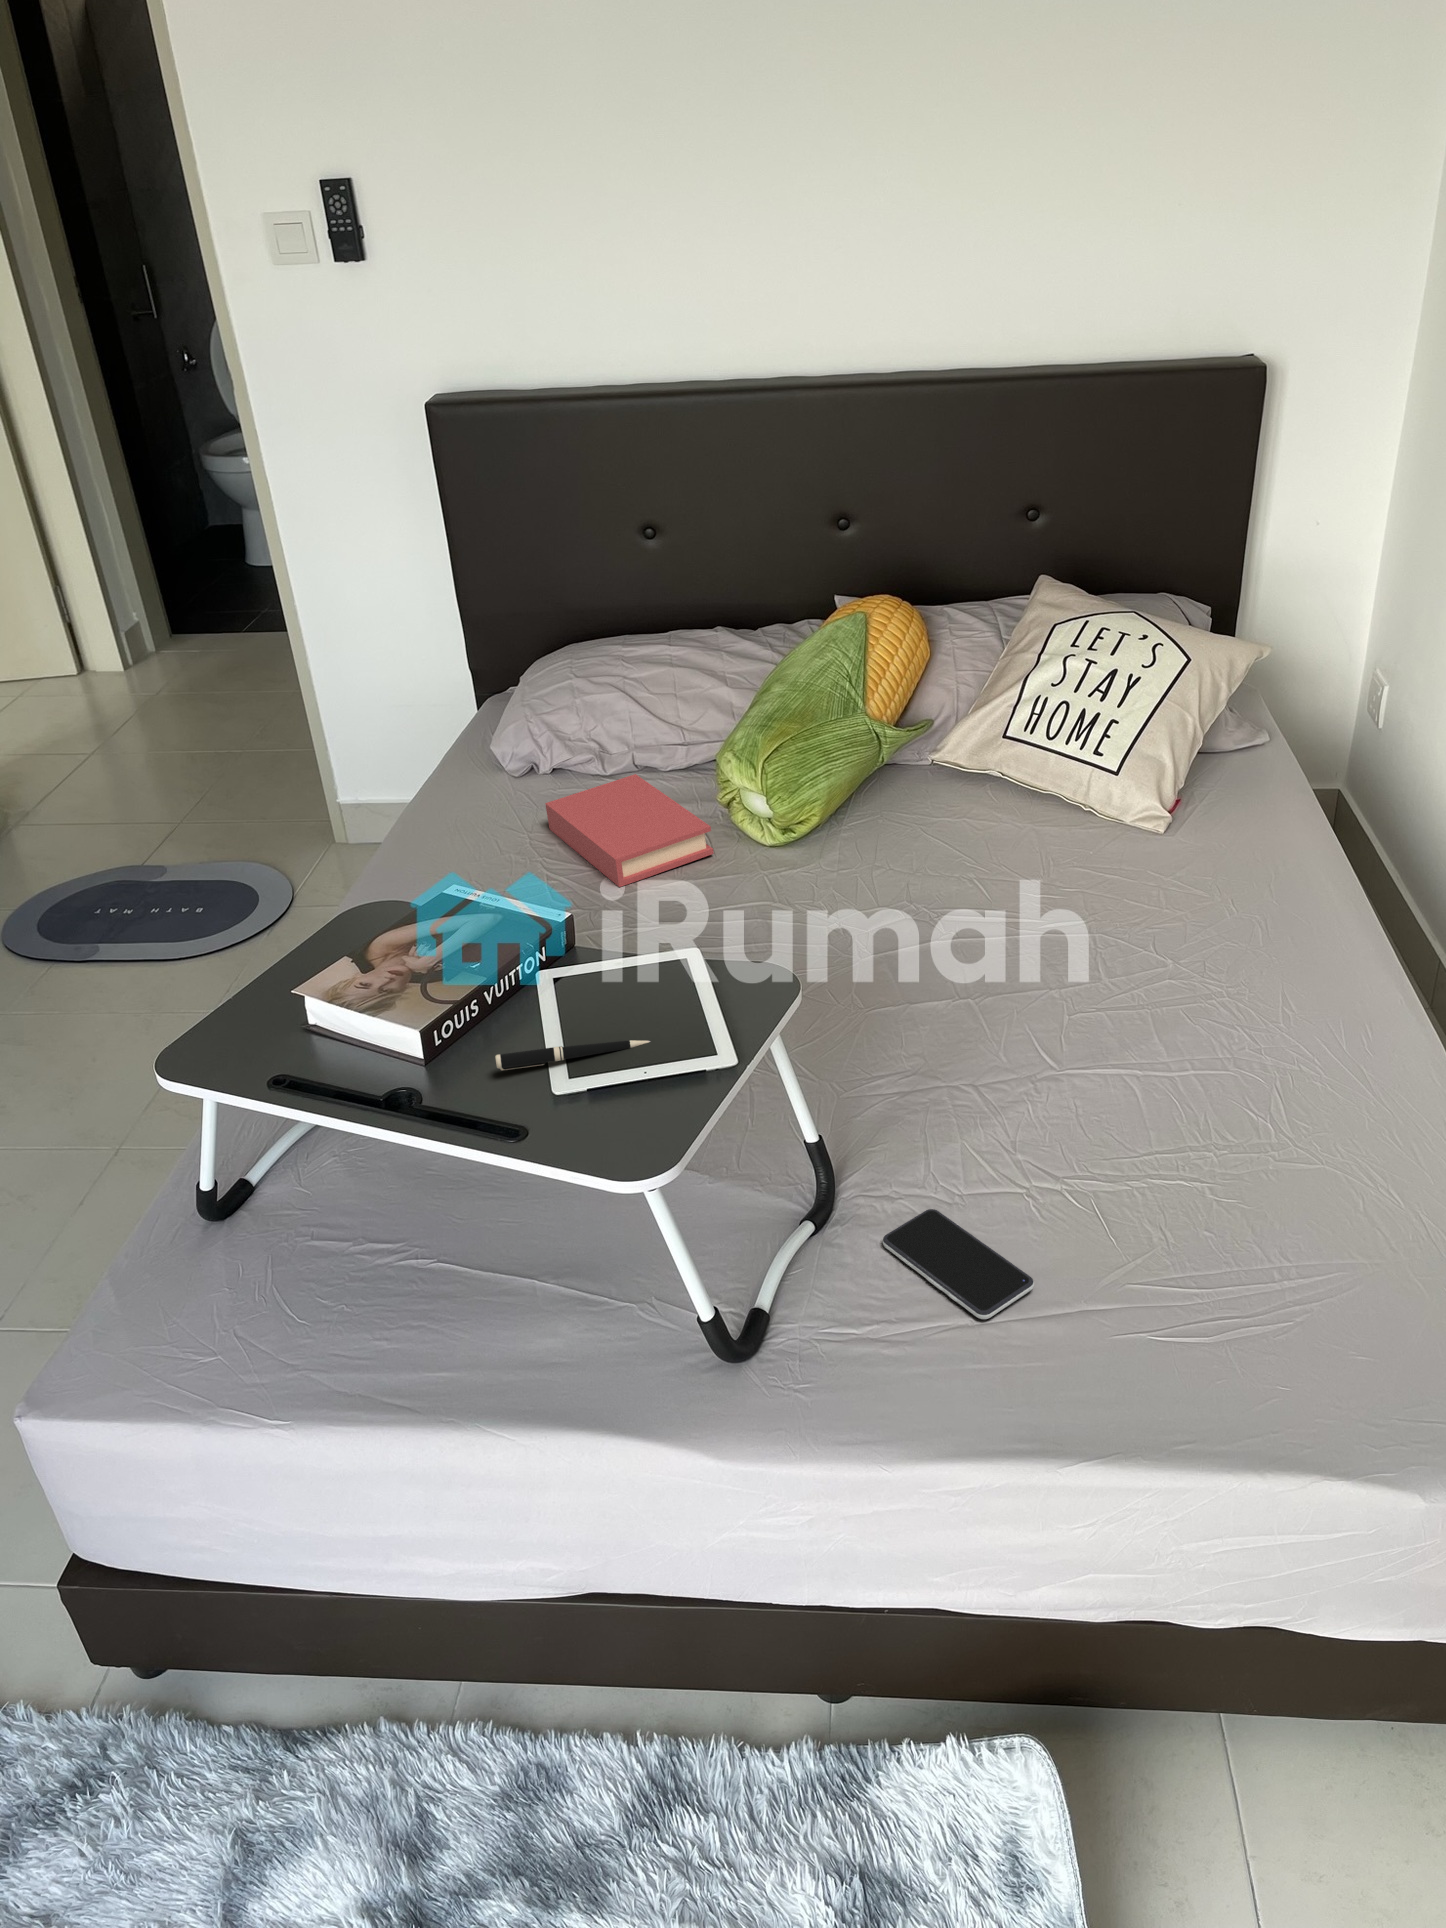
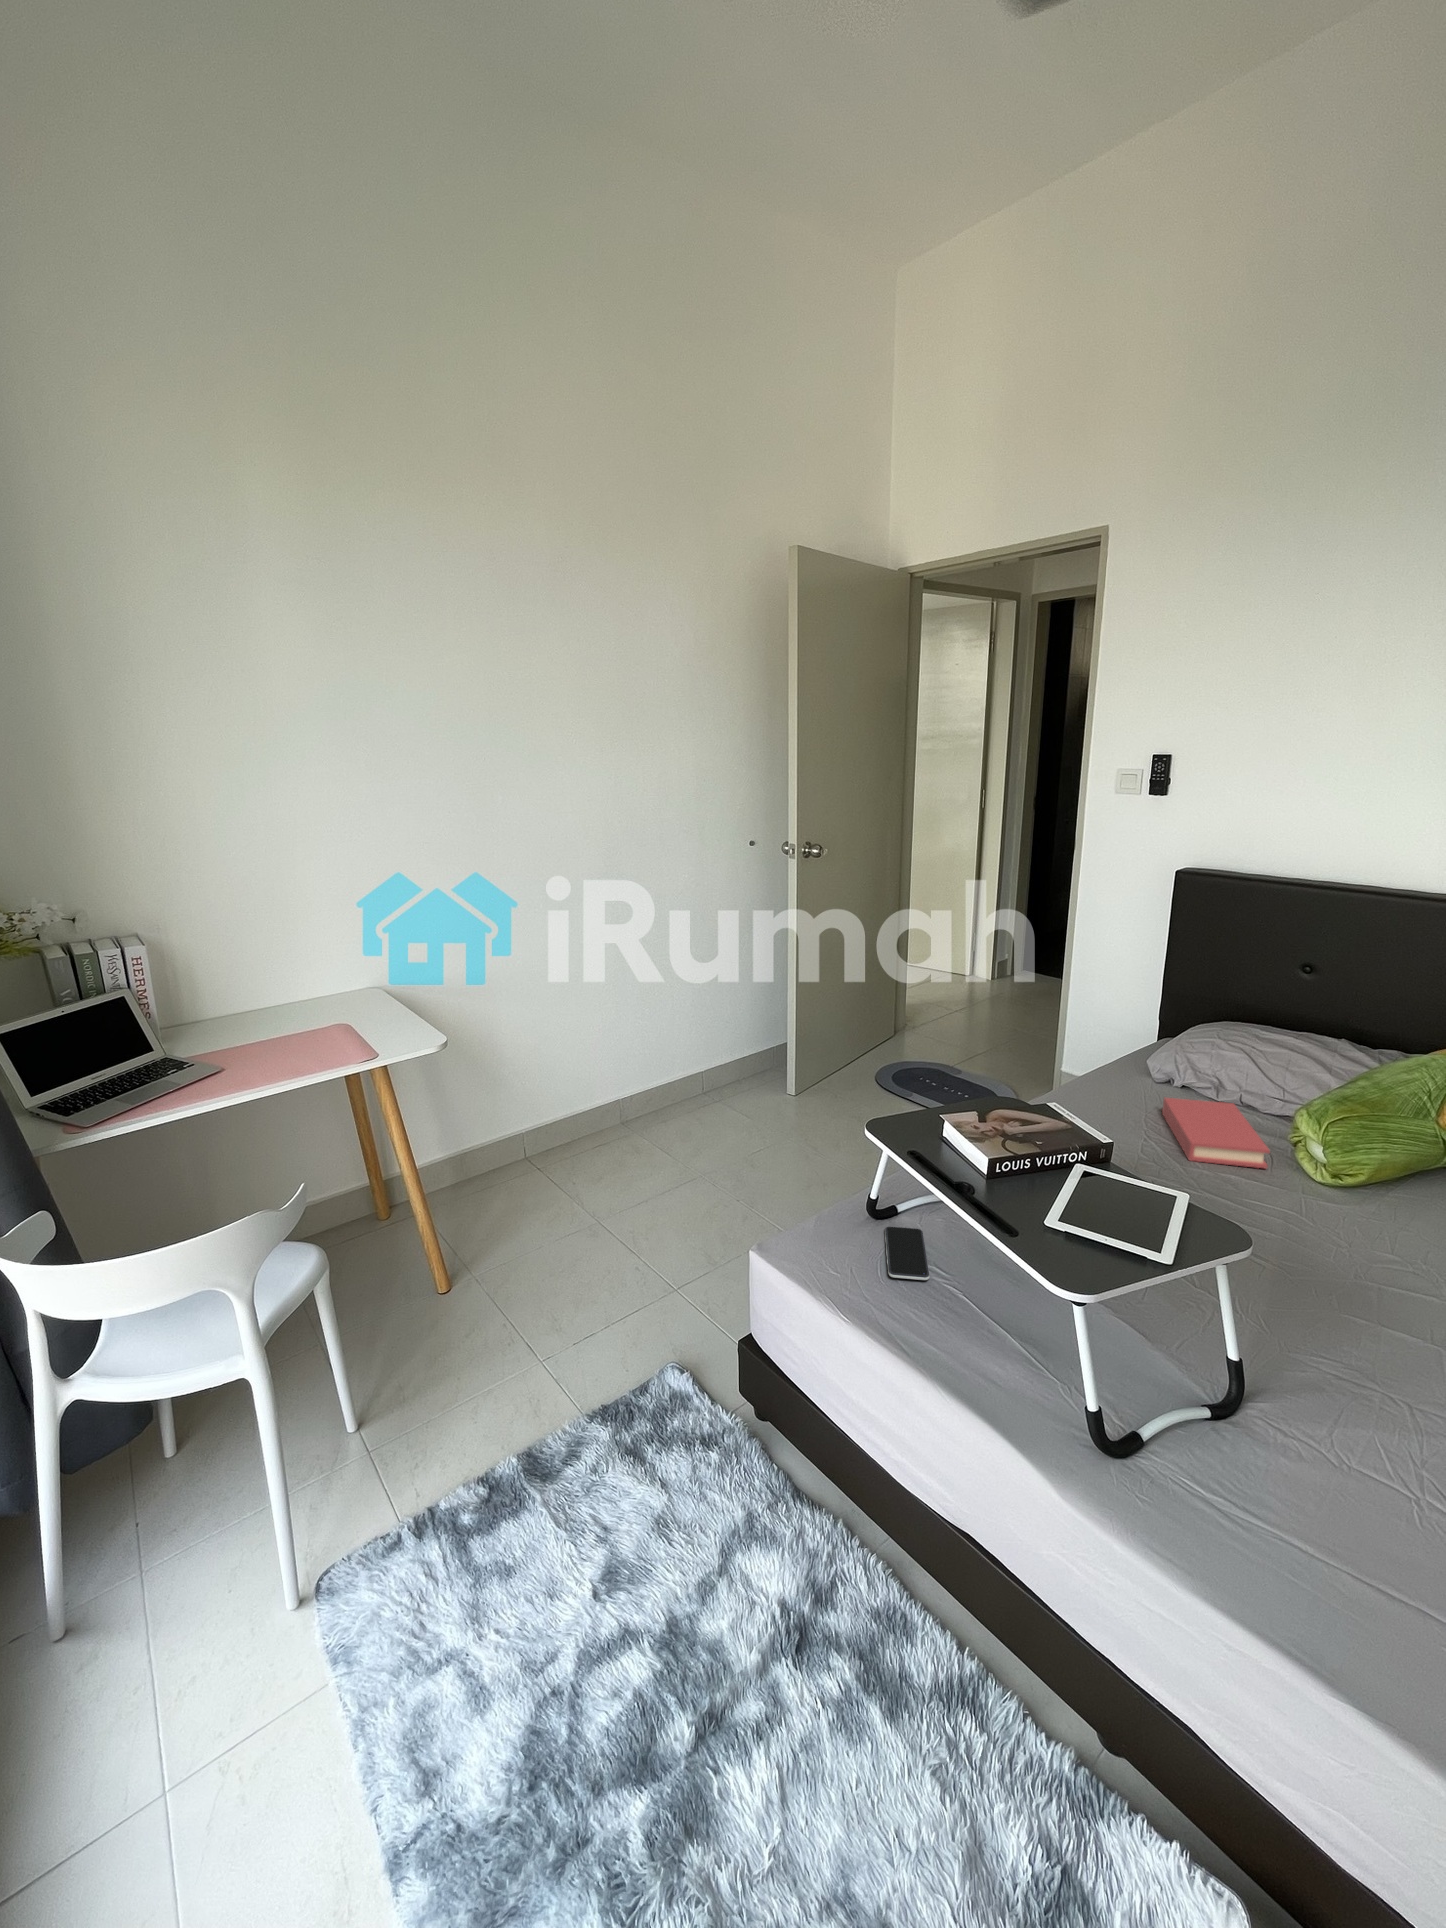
pen: present [496,1040,650,1070] -> none [1020,1189,1119,1226]
smartphone: present [883,1209,1034,1319] -> present [885,1227,930,1280]

